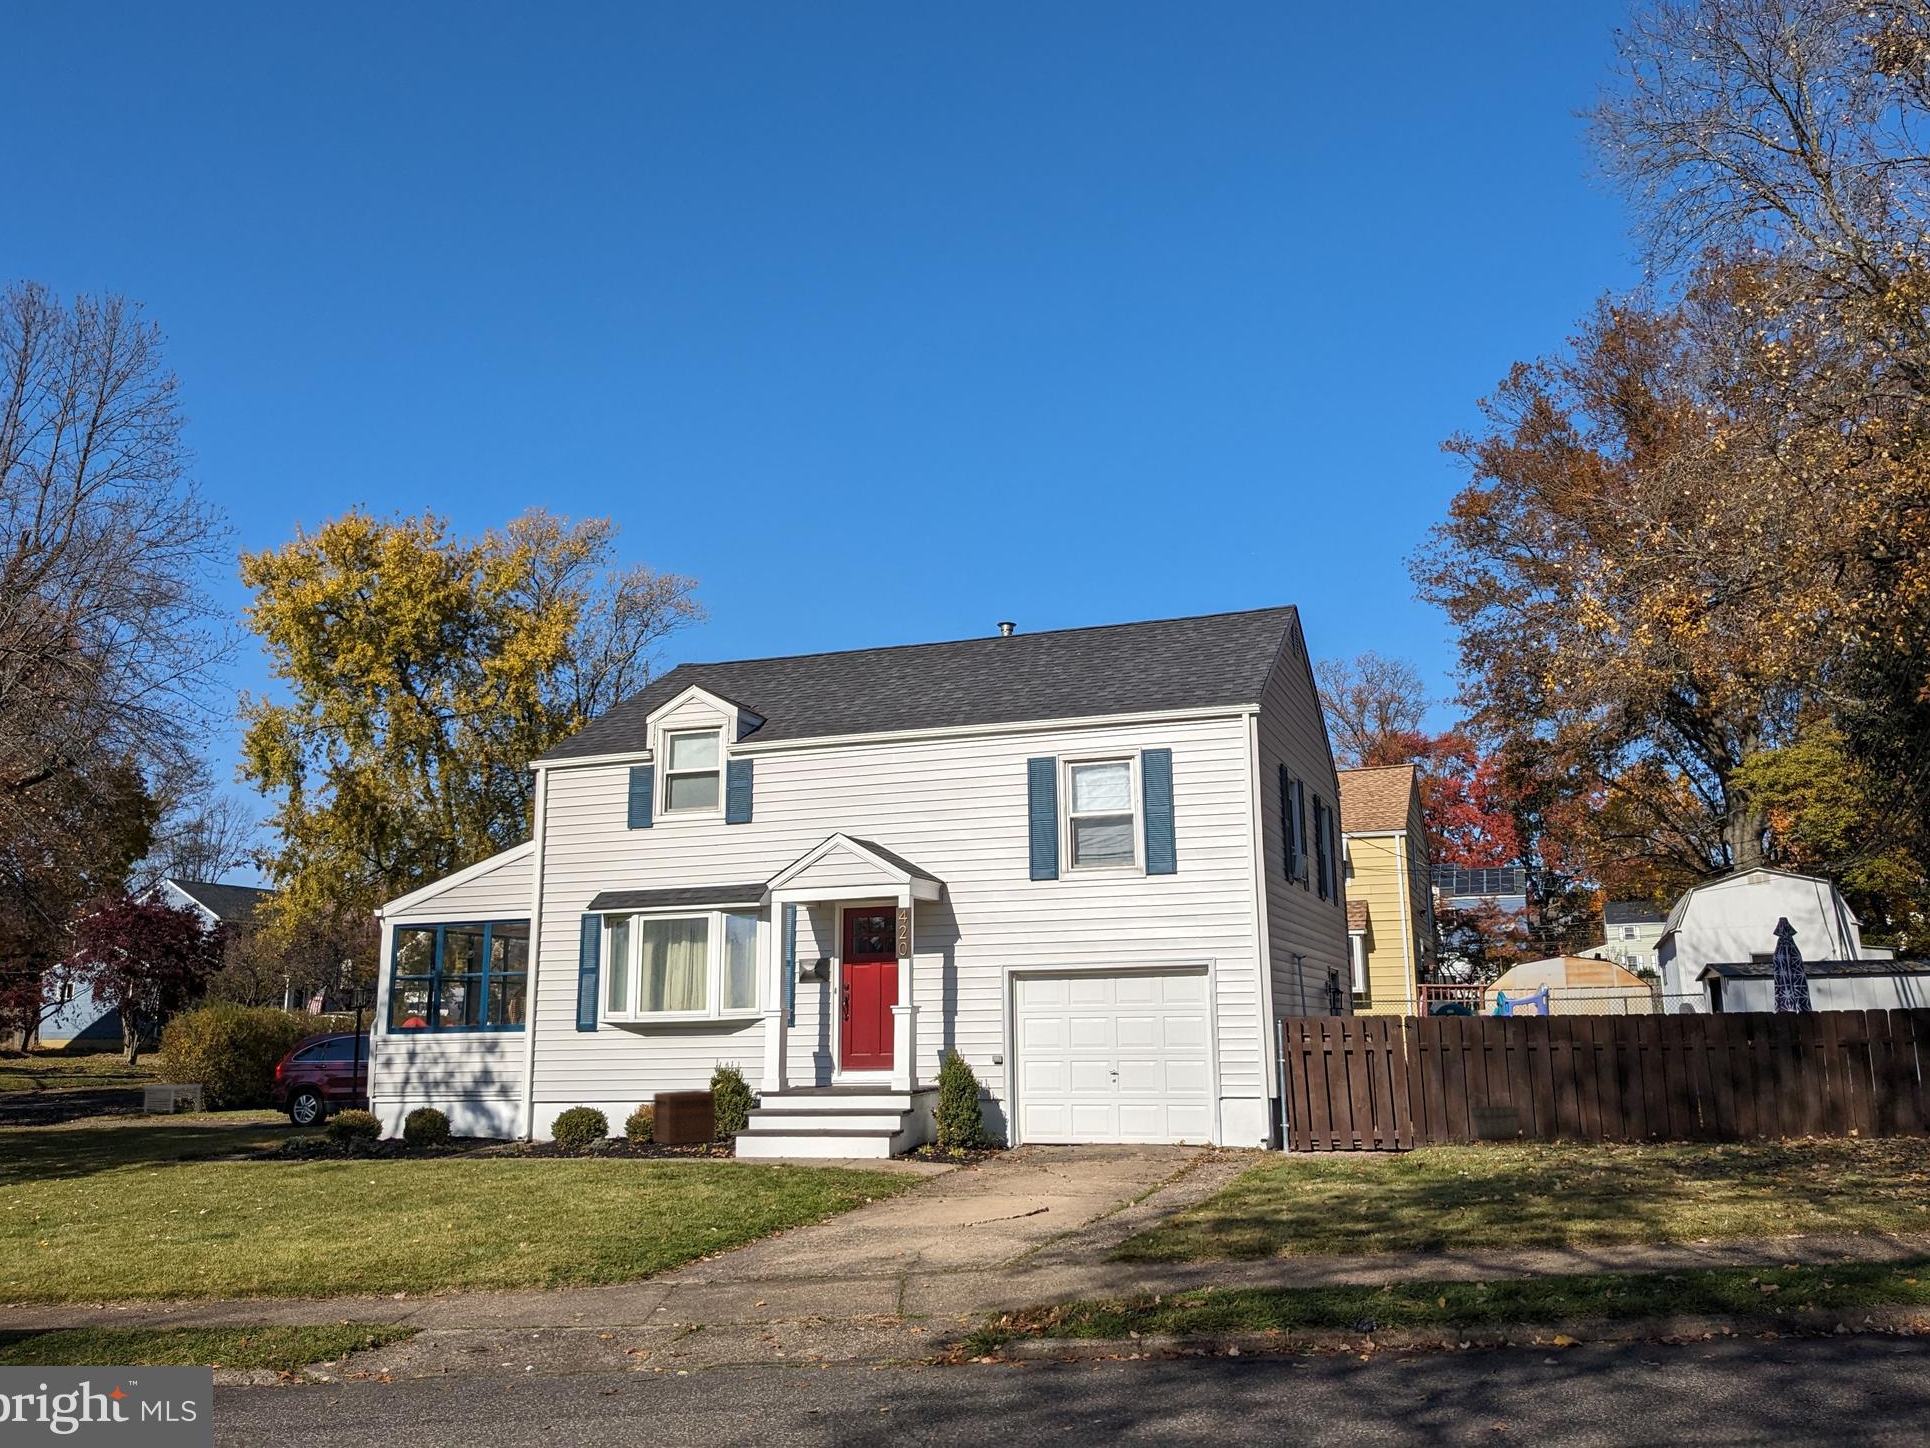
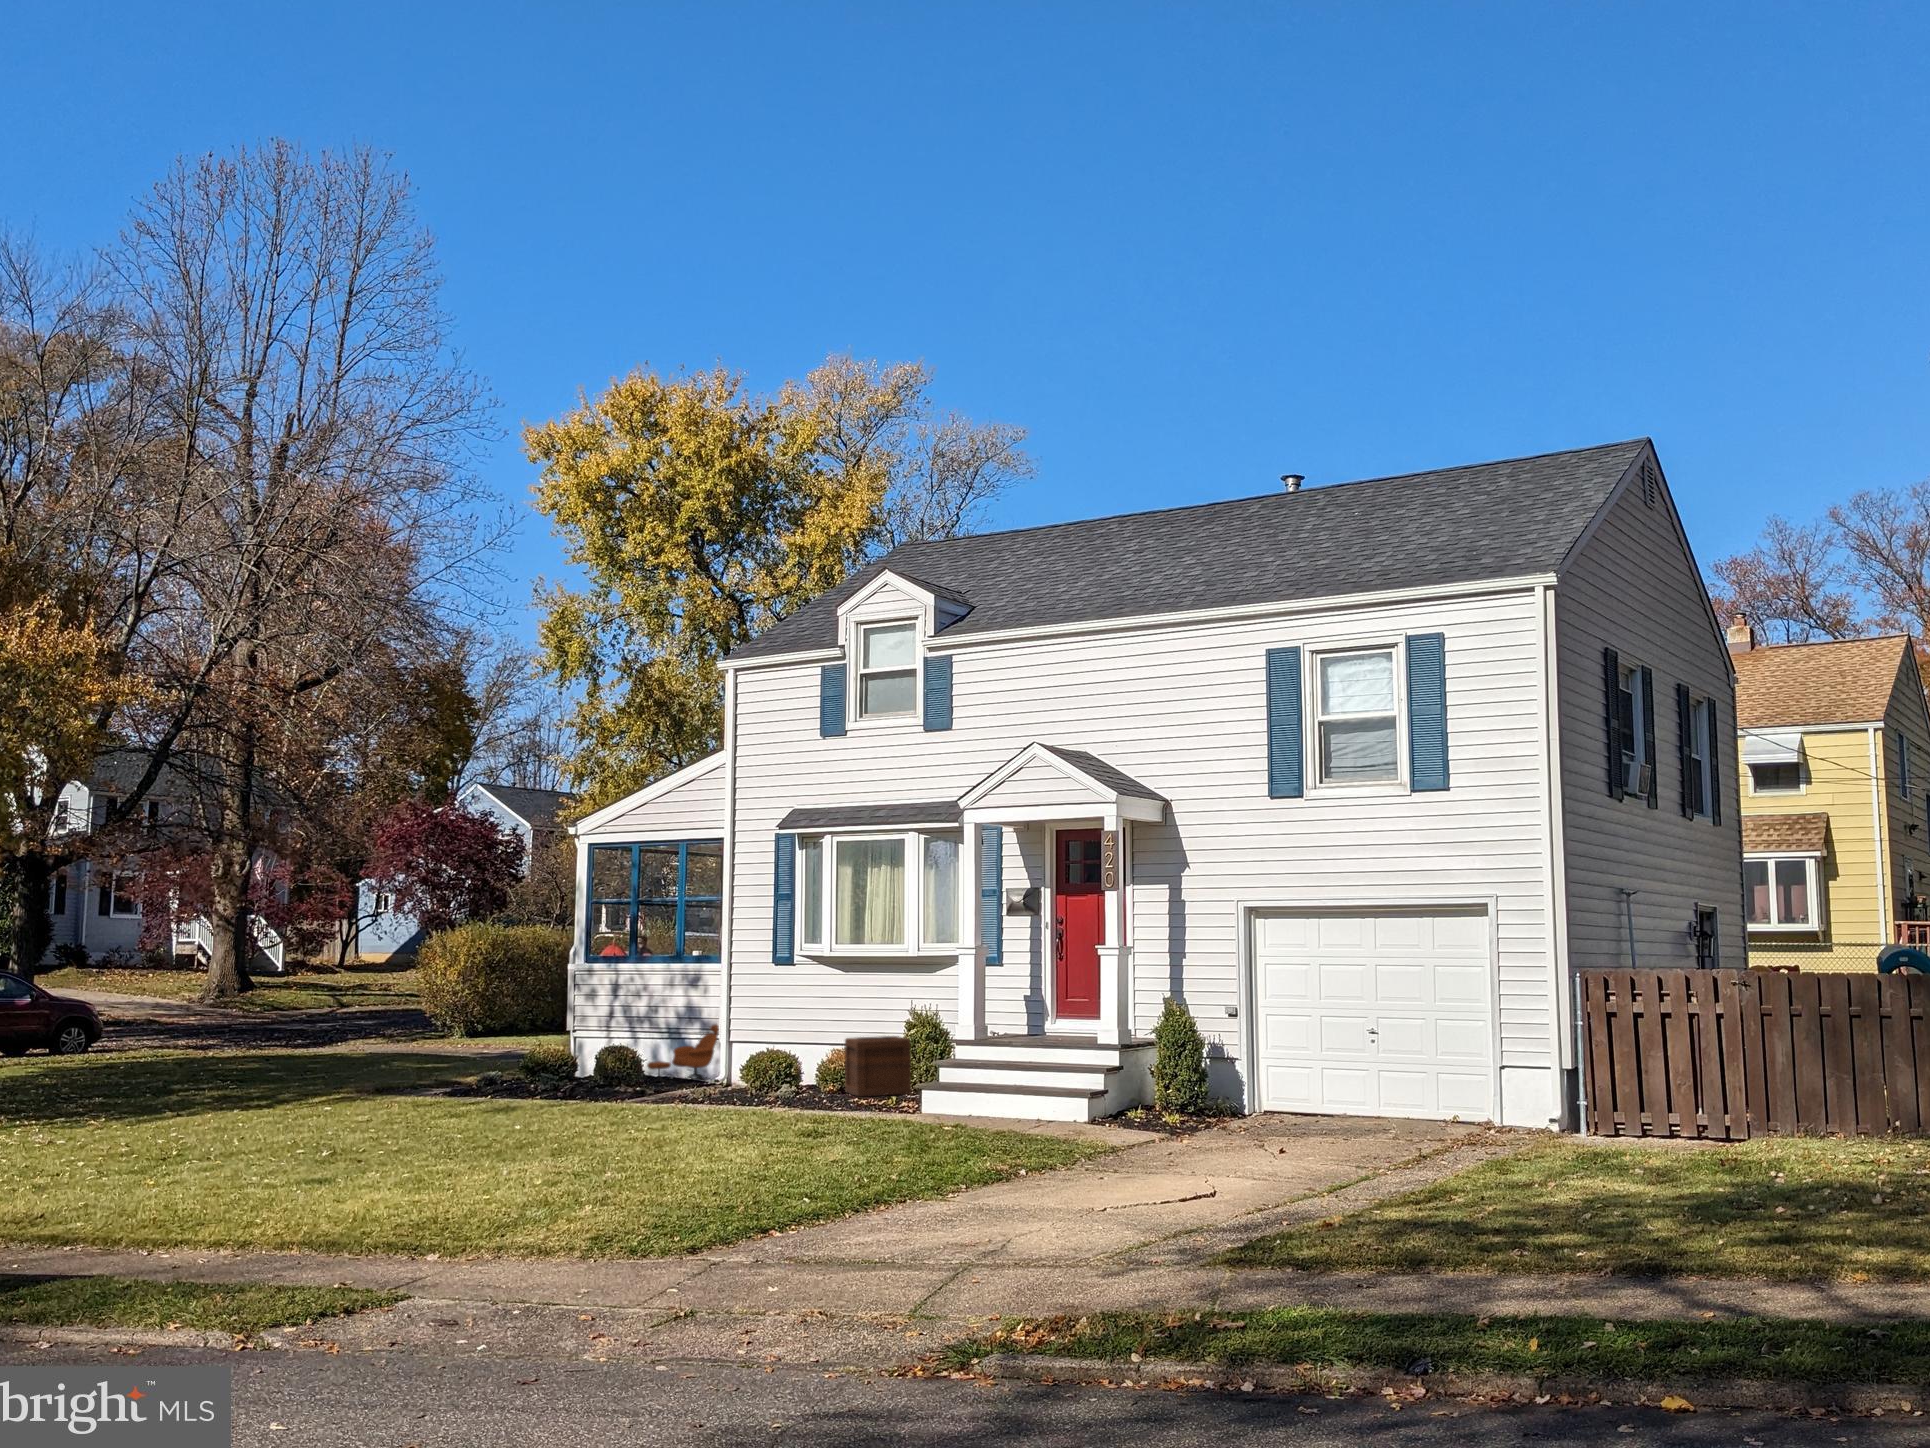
storage bench: present [144,1084,201,1113] -> none [377,1010,434,1041]
lounge chair: none [457,1085,524,1142] -> present [647,1024,719,1082]
wooden bucket: present [1471,1102,1519,1139] -> none [1810,1076,1876,1130]

